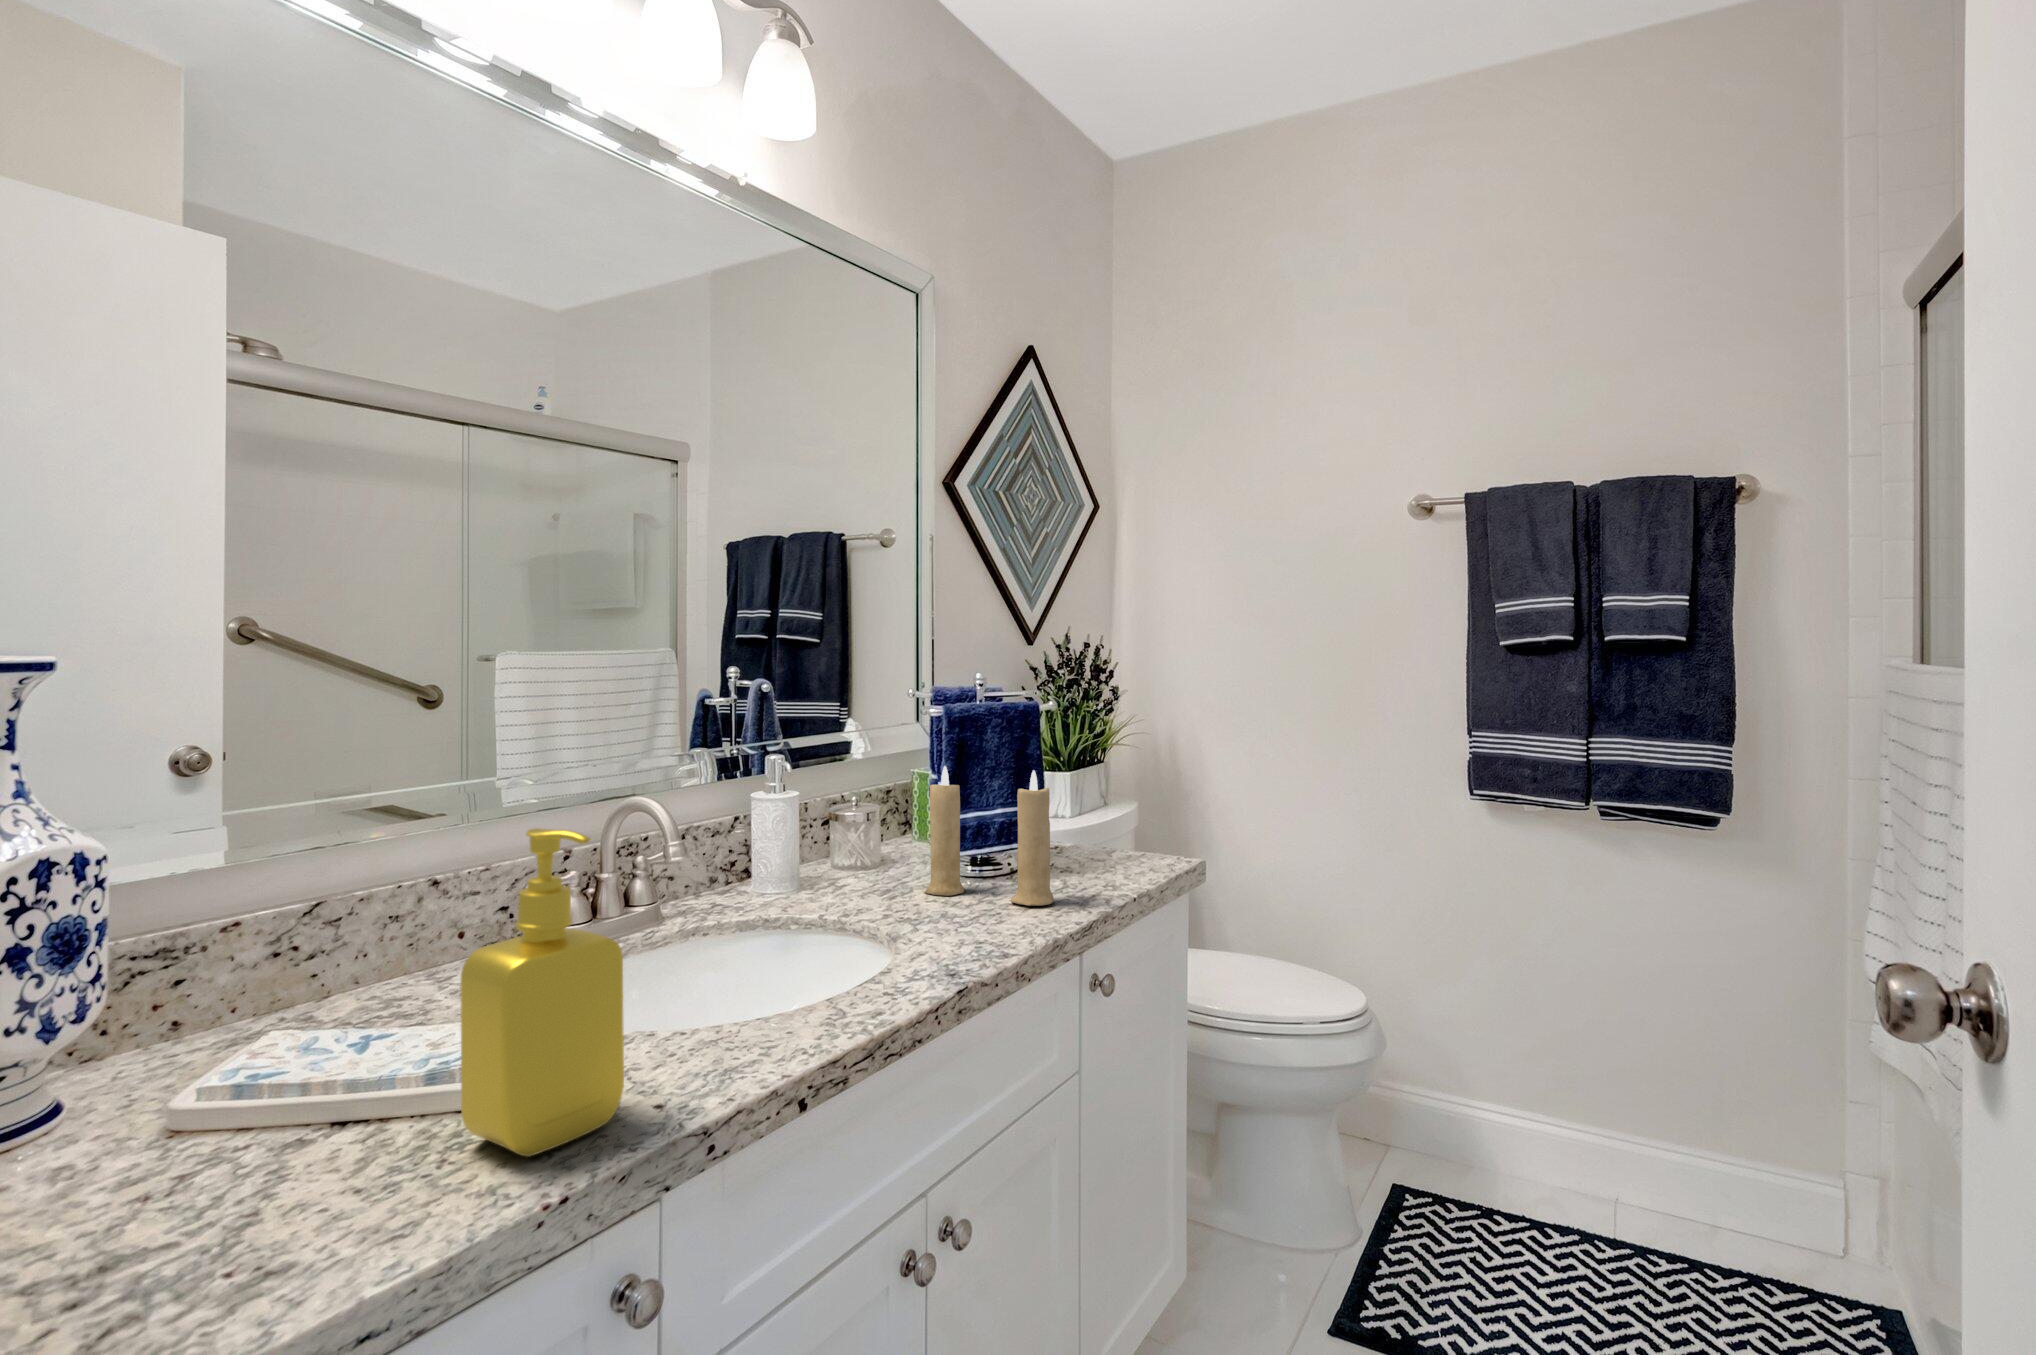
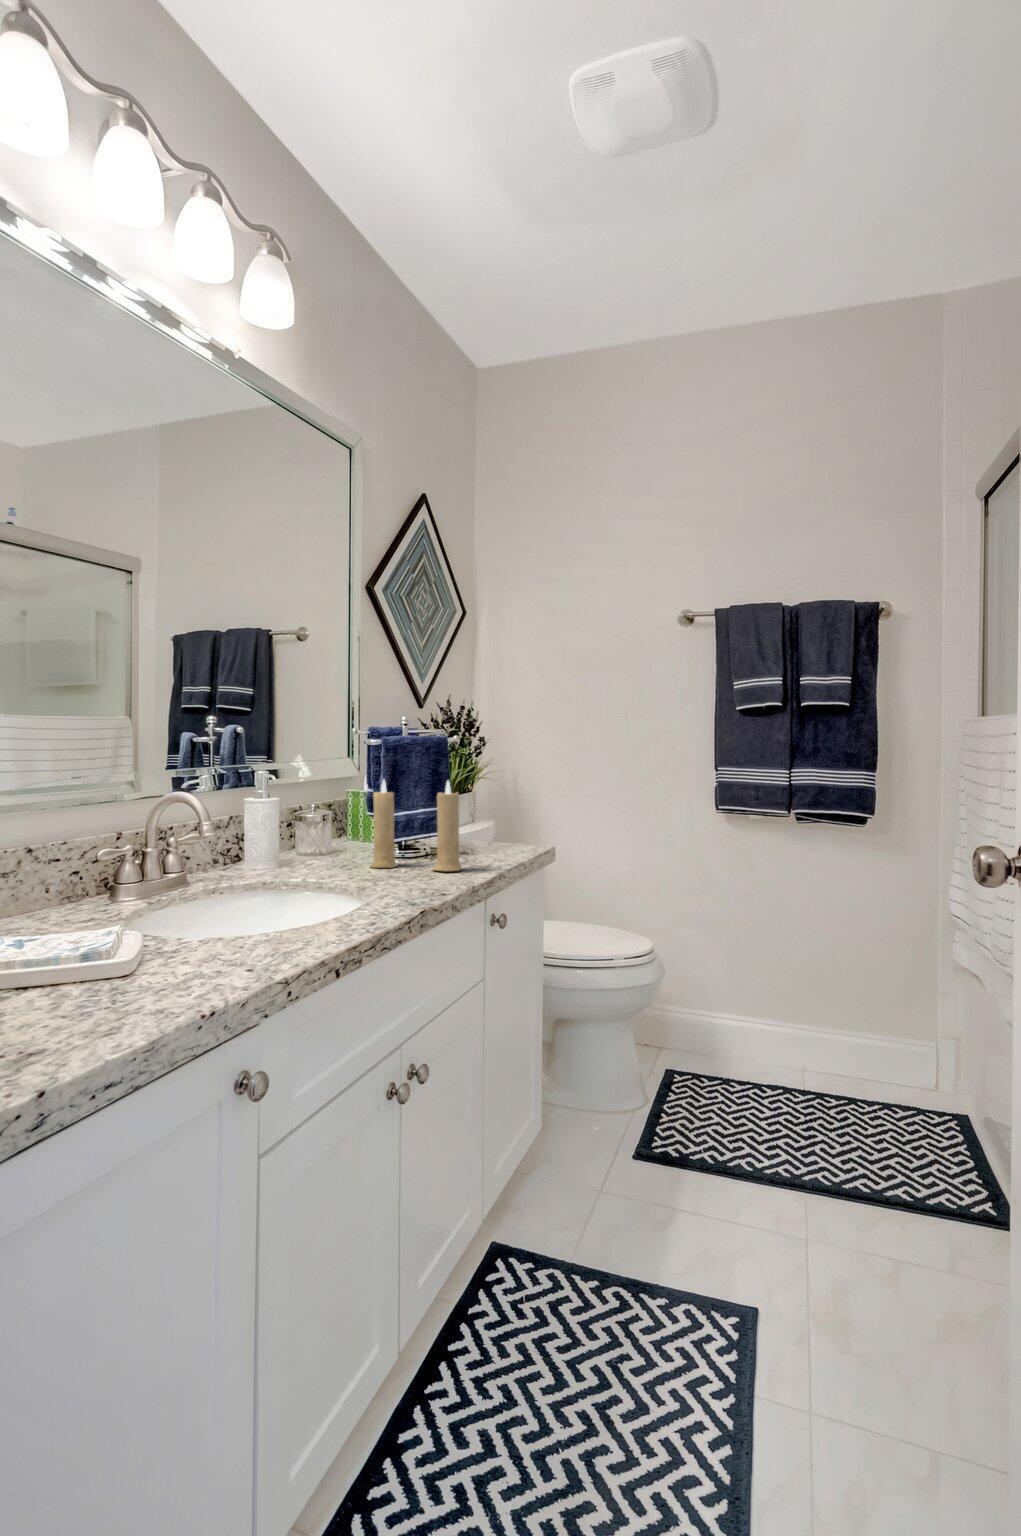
soap dispenser: present [460,828,624,1157] -> none [130,785,232,993]

